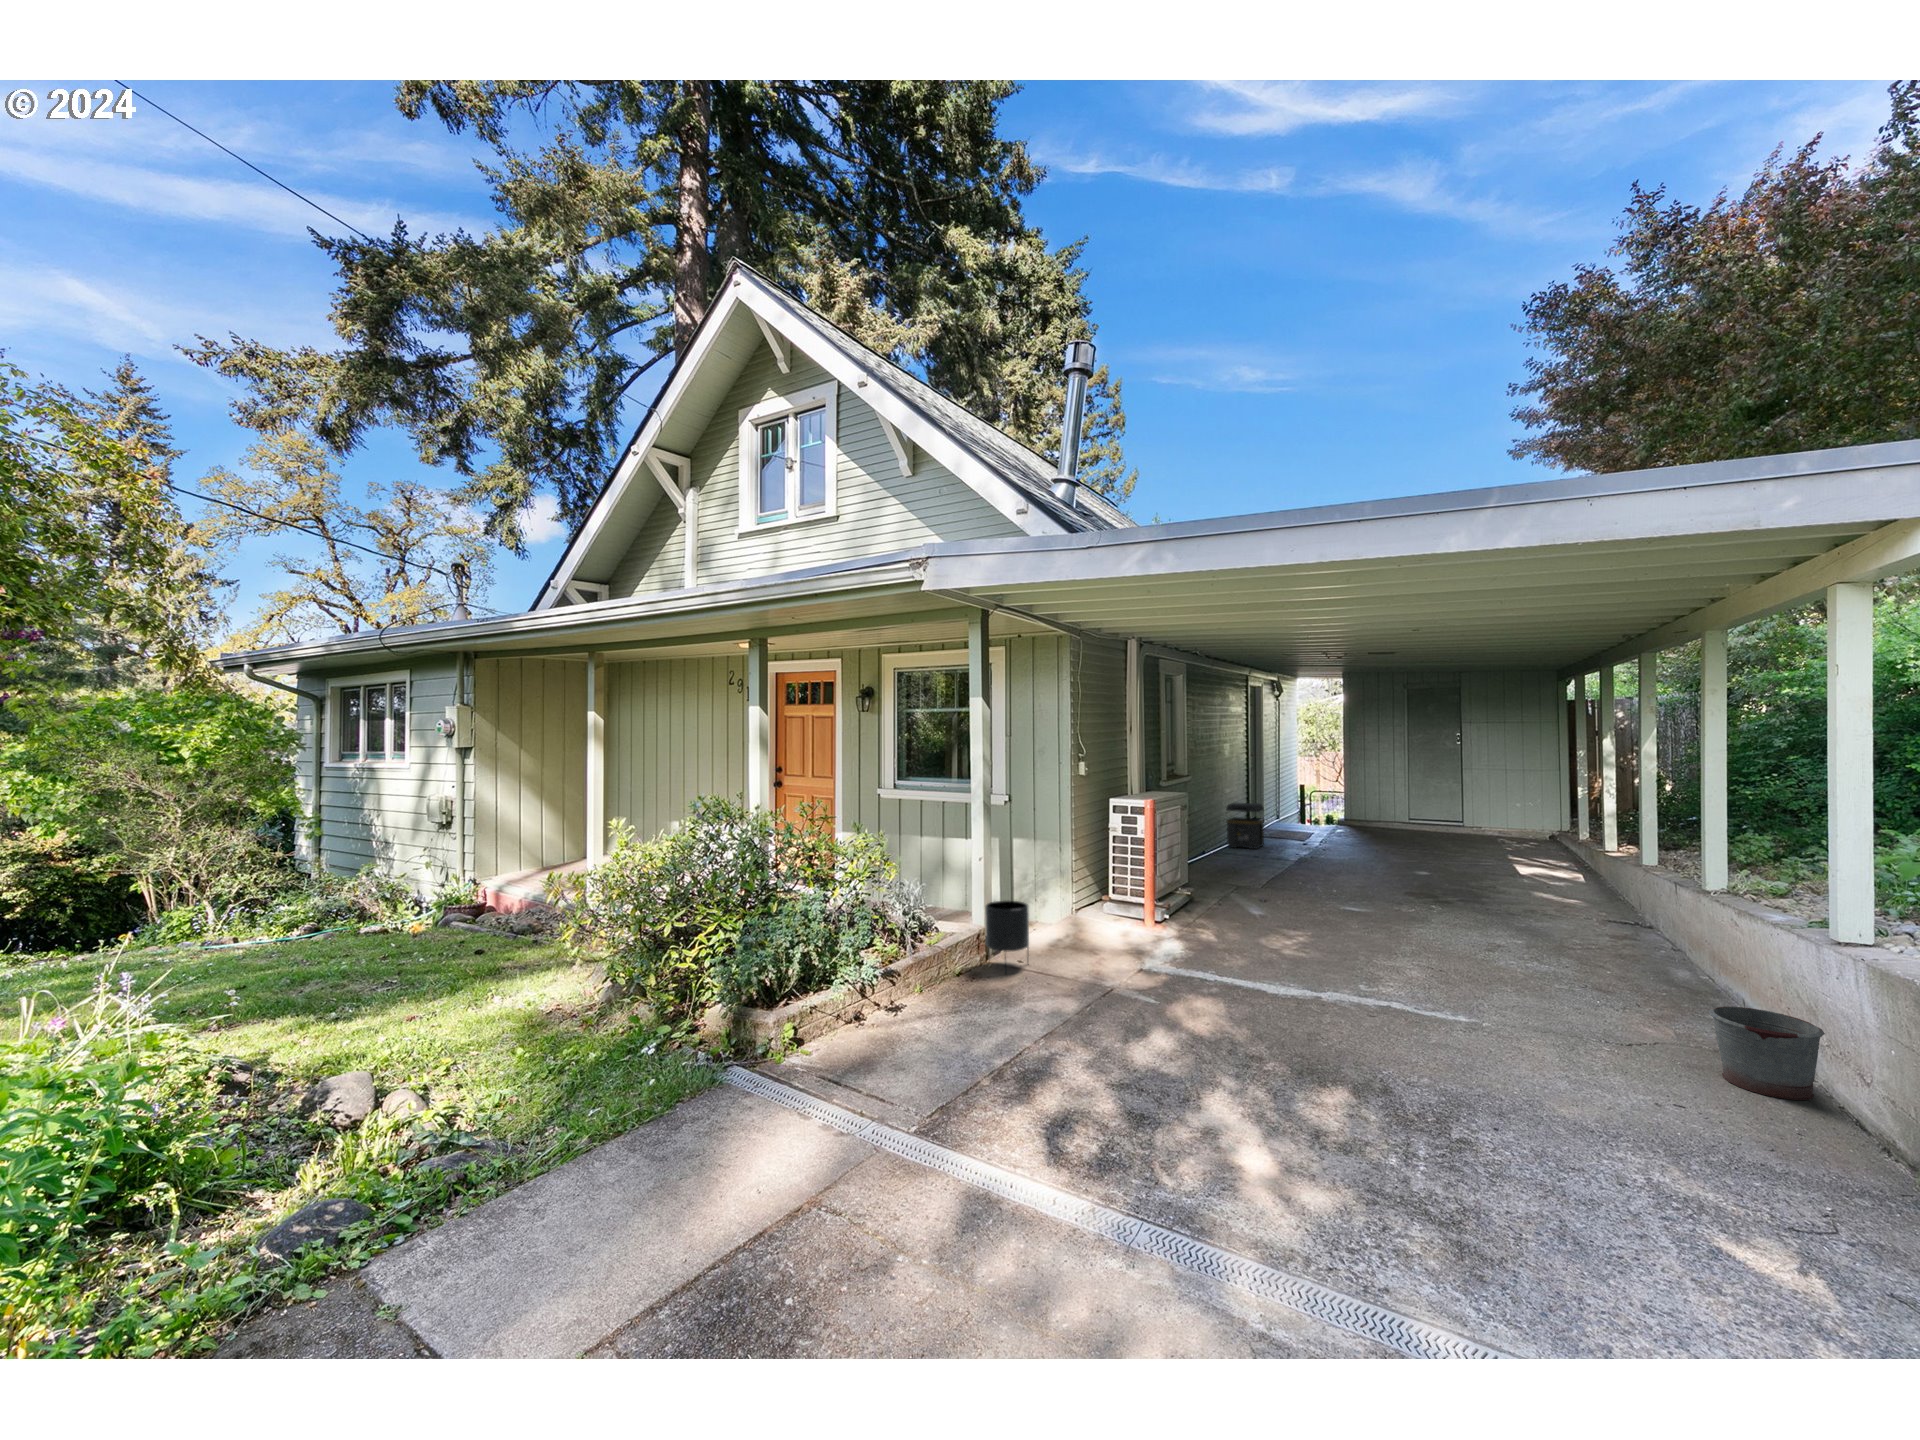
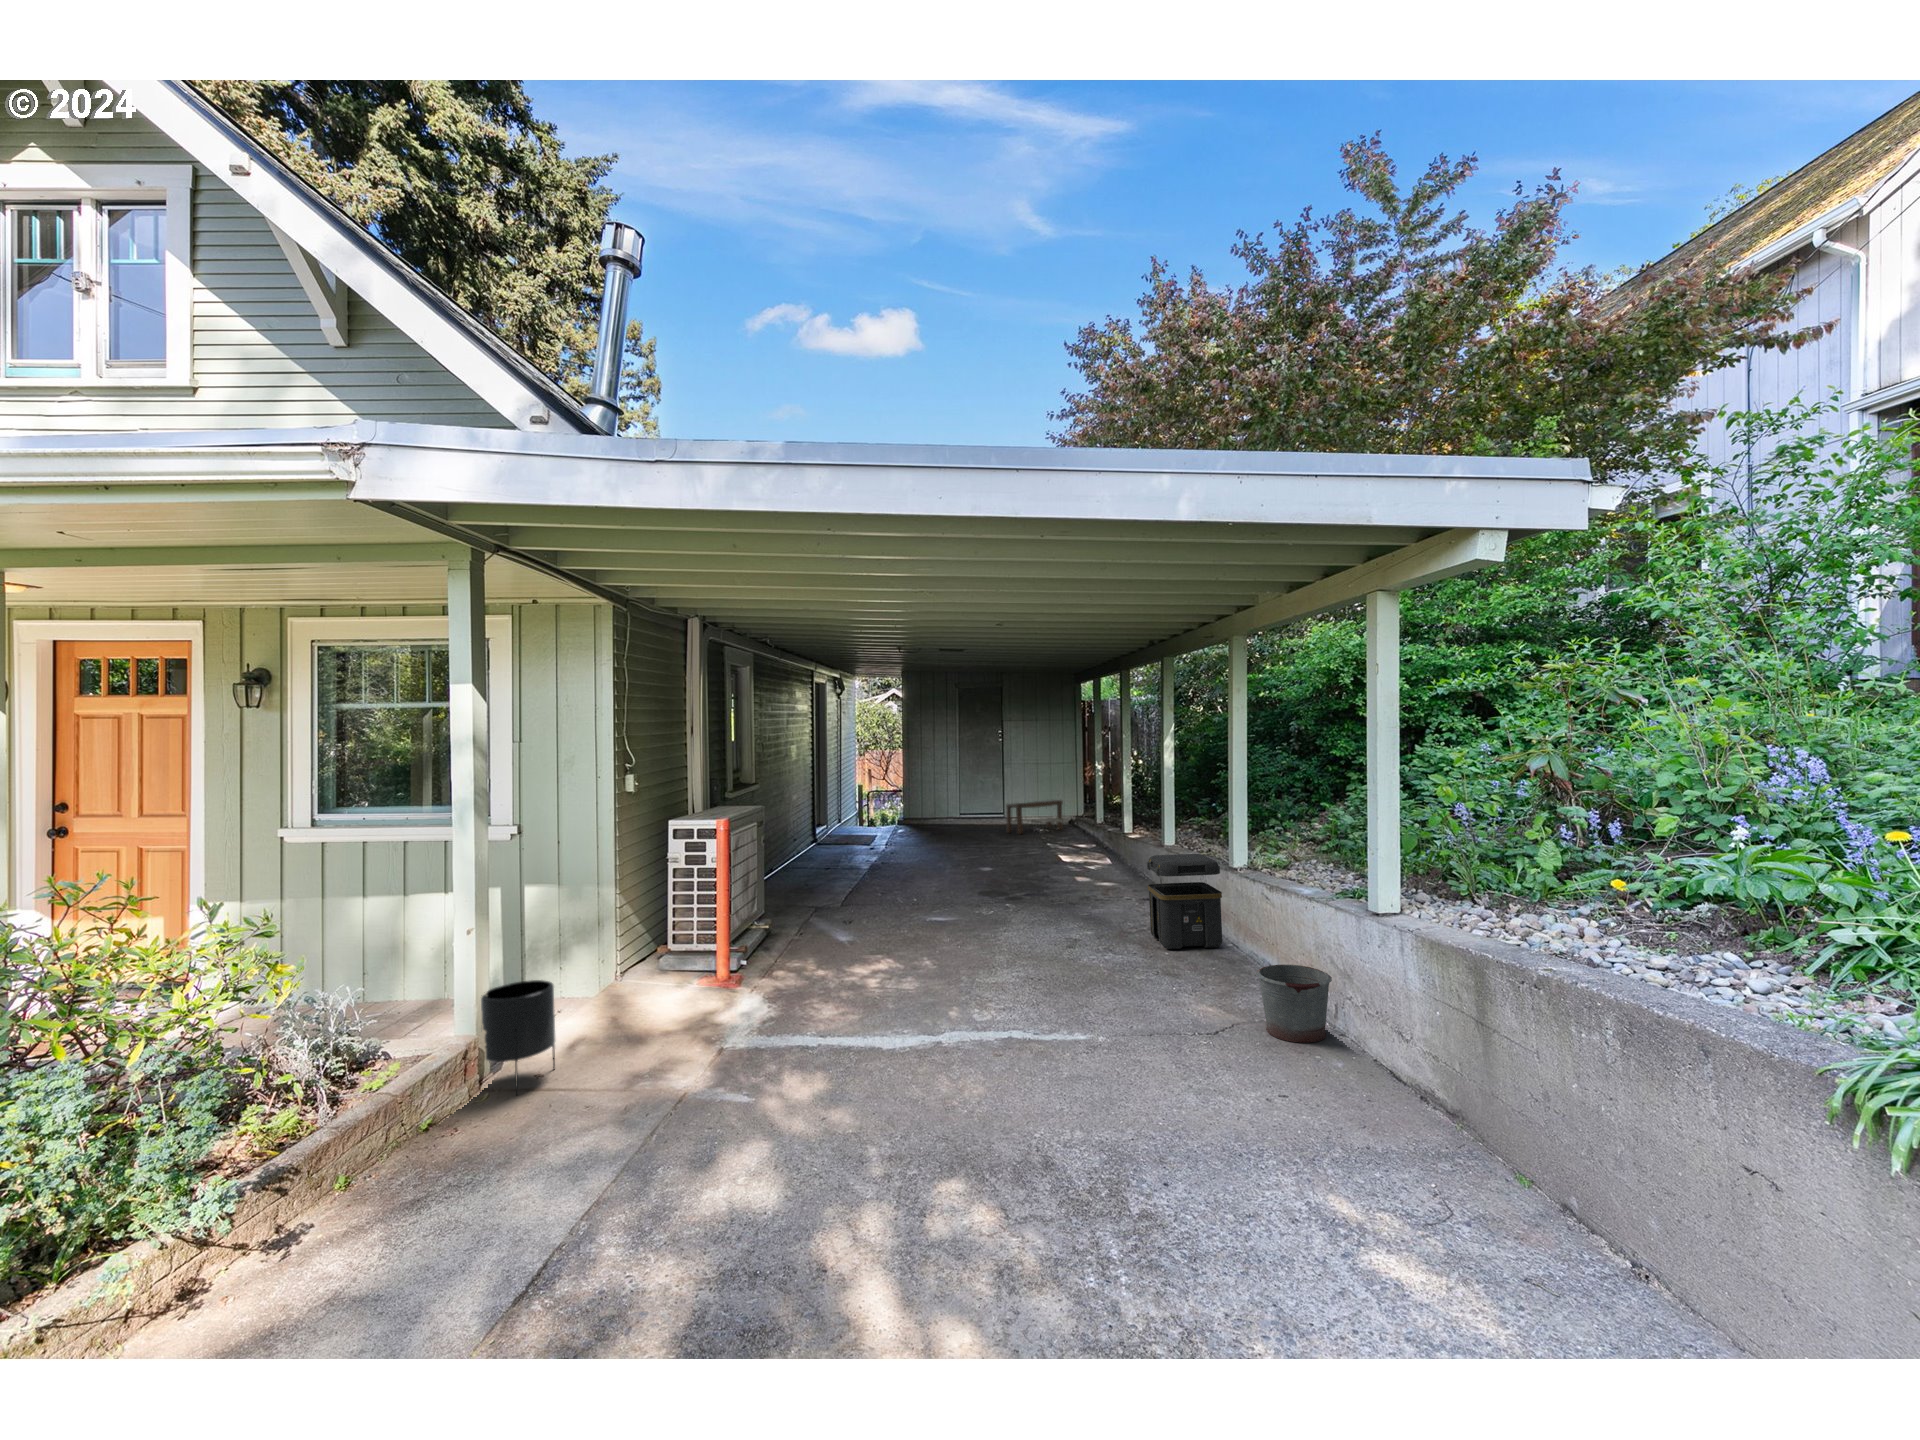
toolbox: present [1226,803,1264,849] -> present [1147,854,1222,949]
bench: none [1463,807,1540,842] -> present [1006,800,1063,834]

